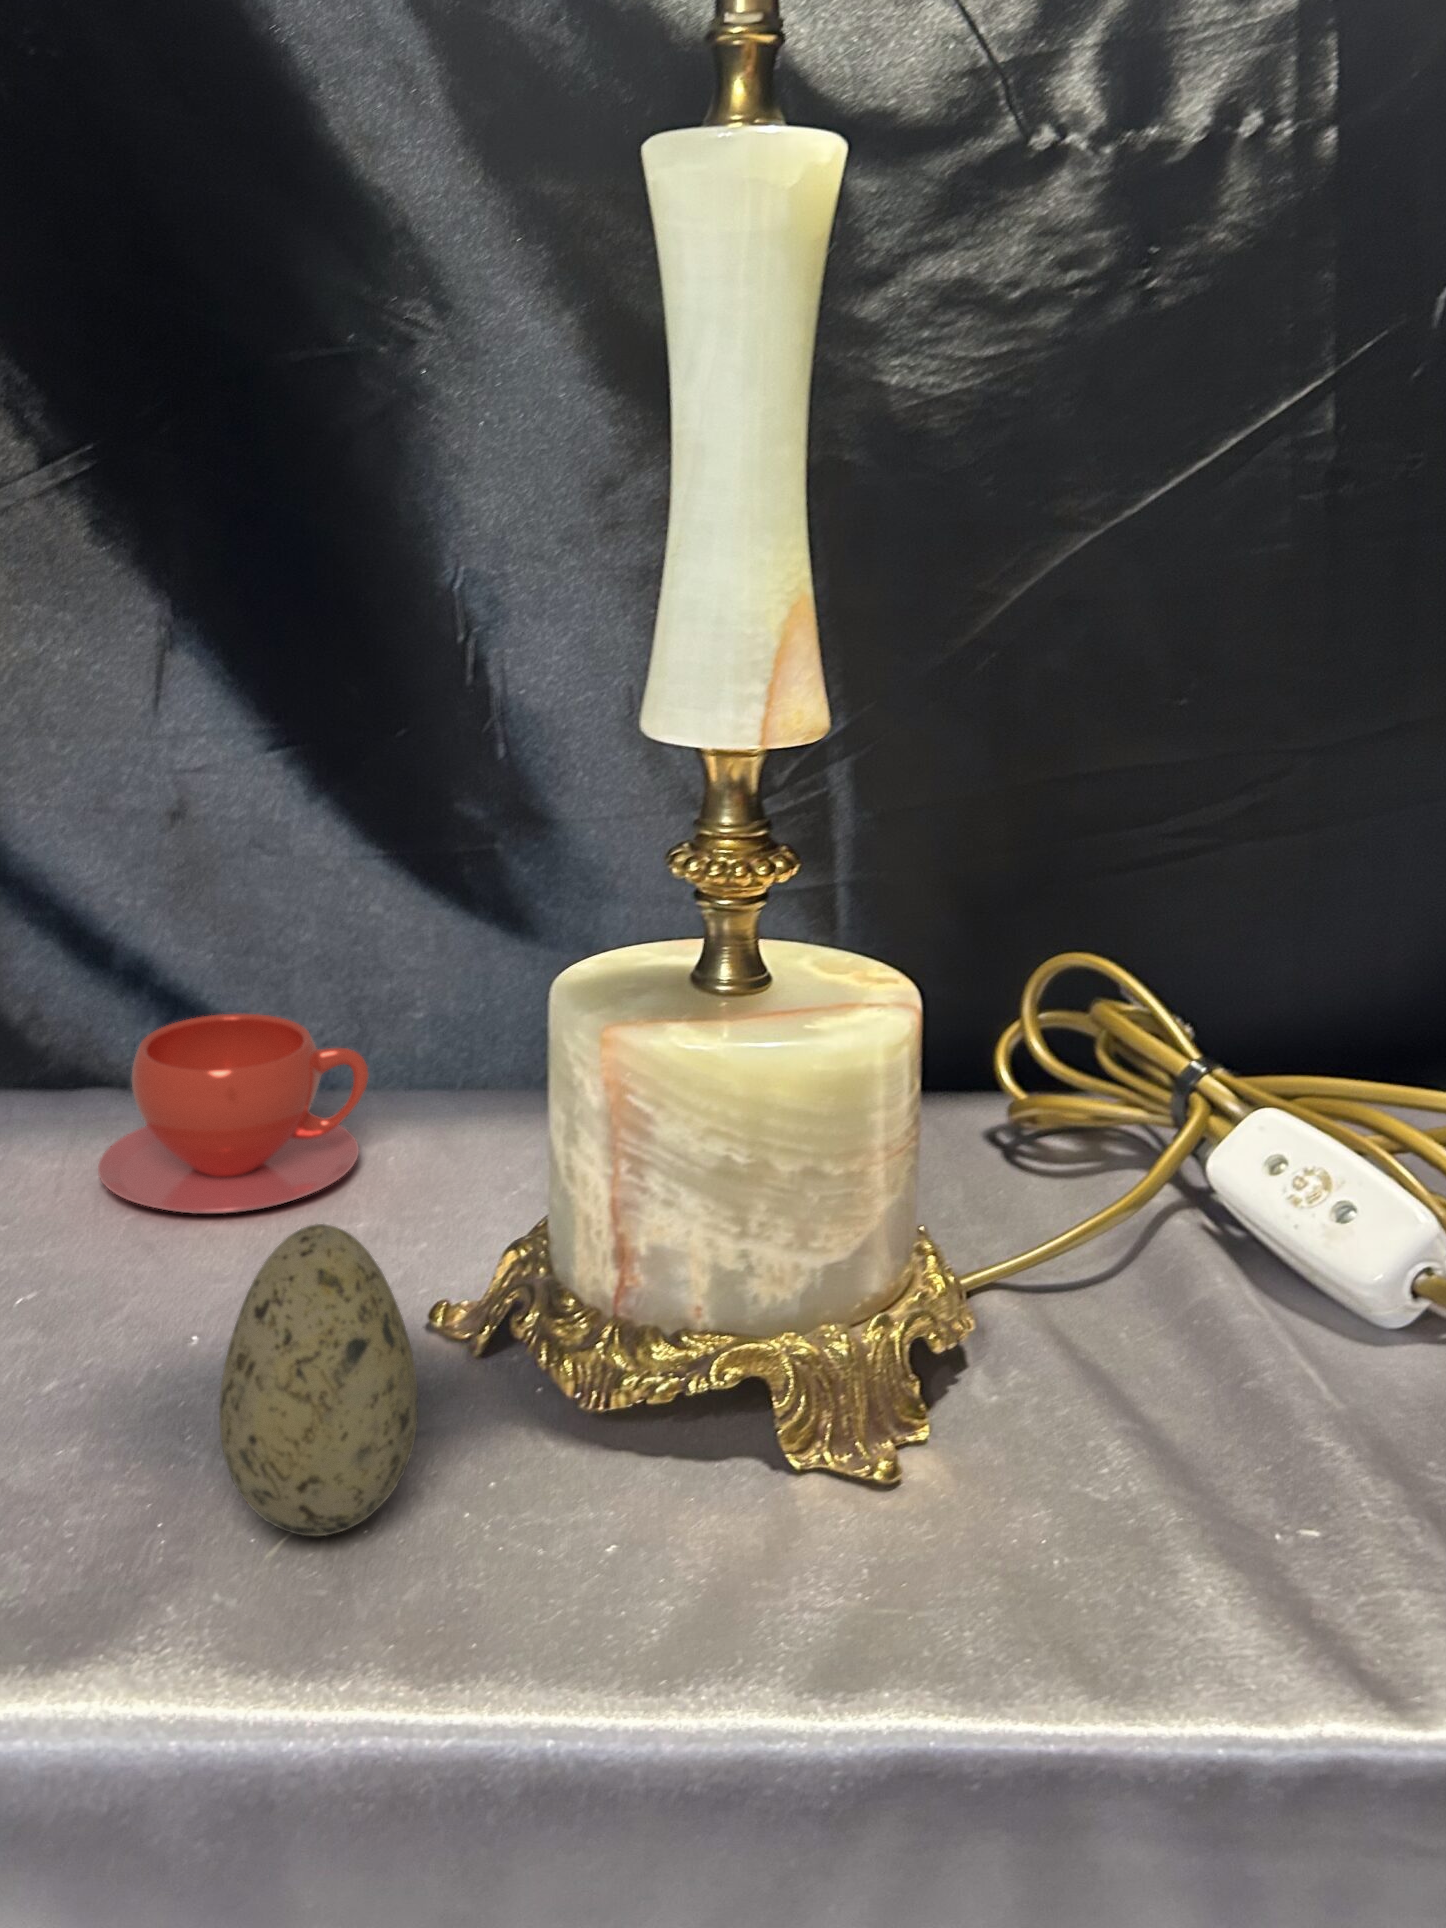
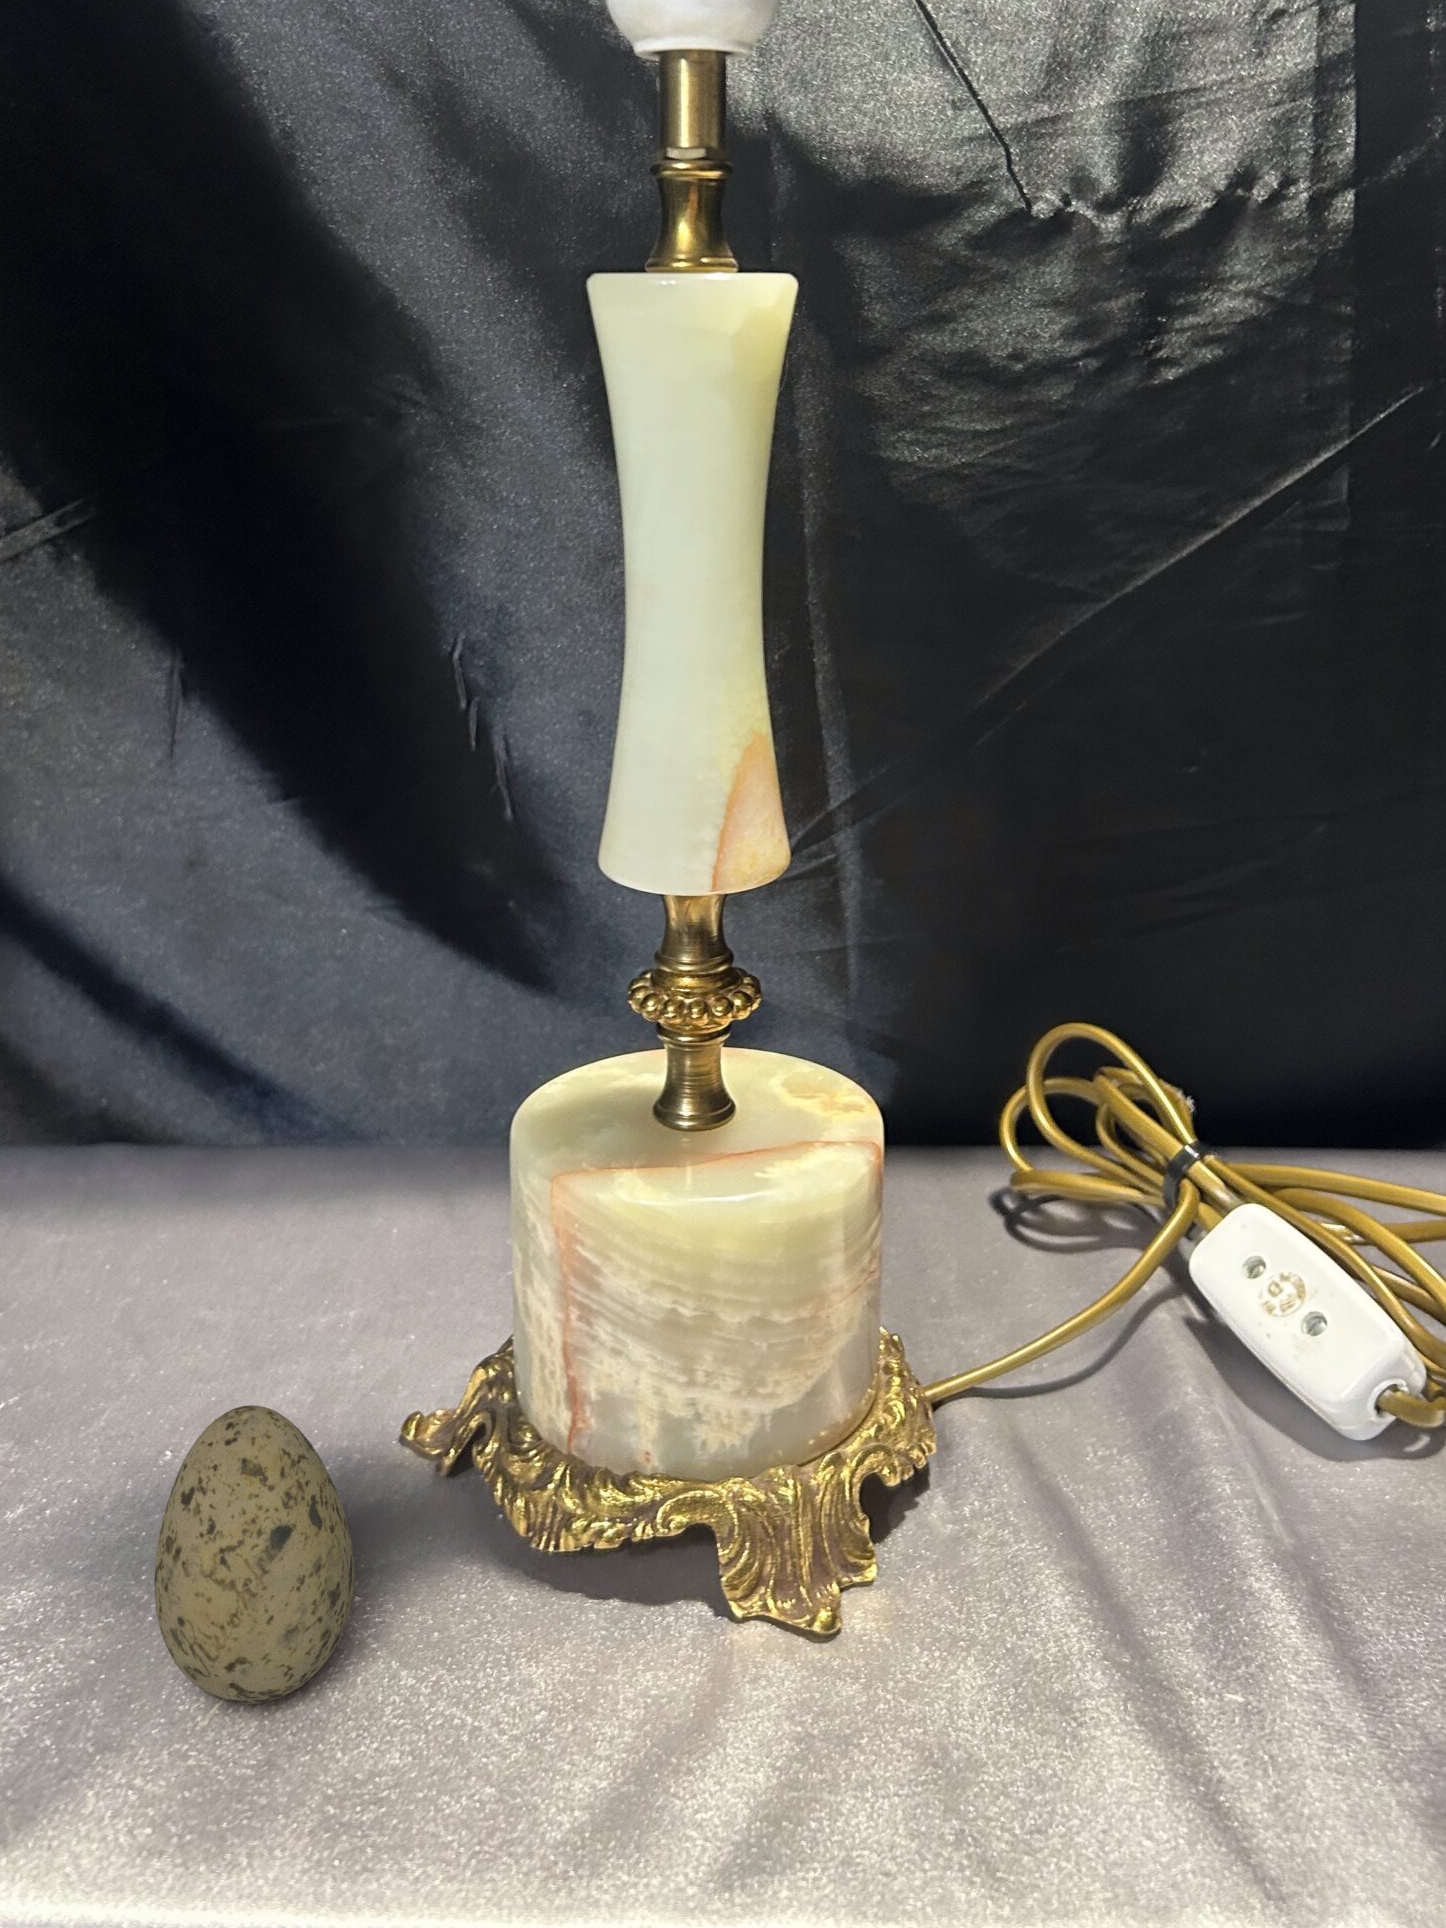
teacup: present [98,1014,369,1214] -> none [95,1089,365,1304]

